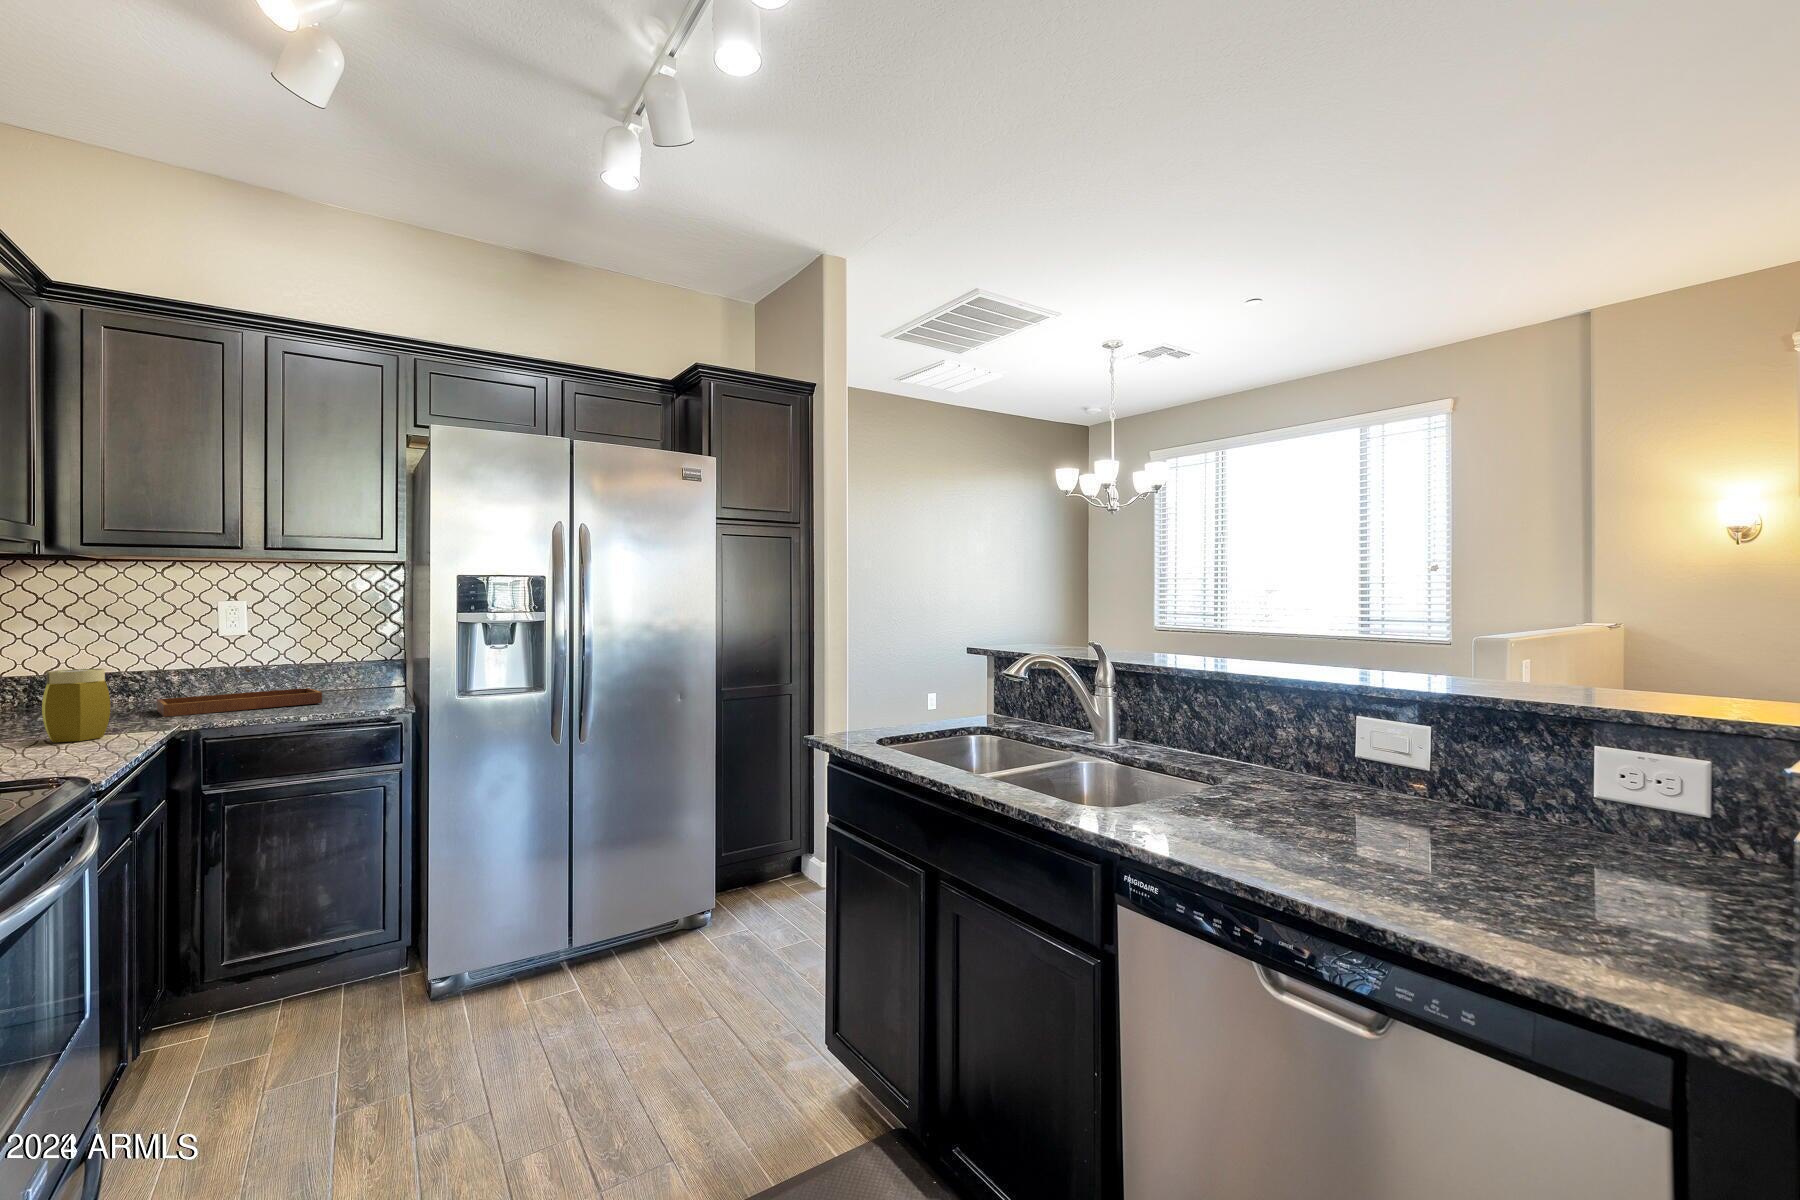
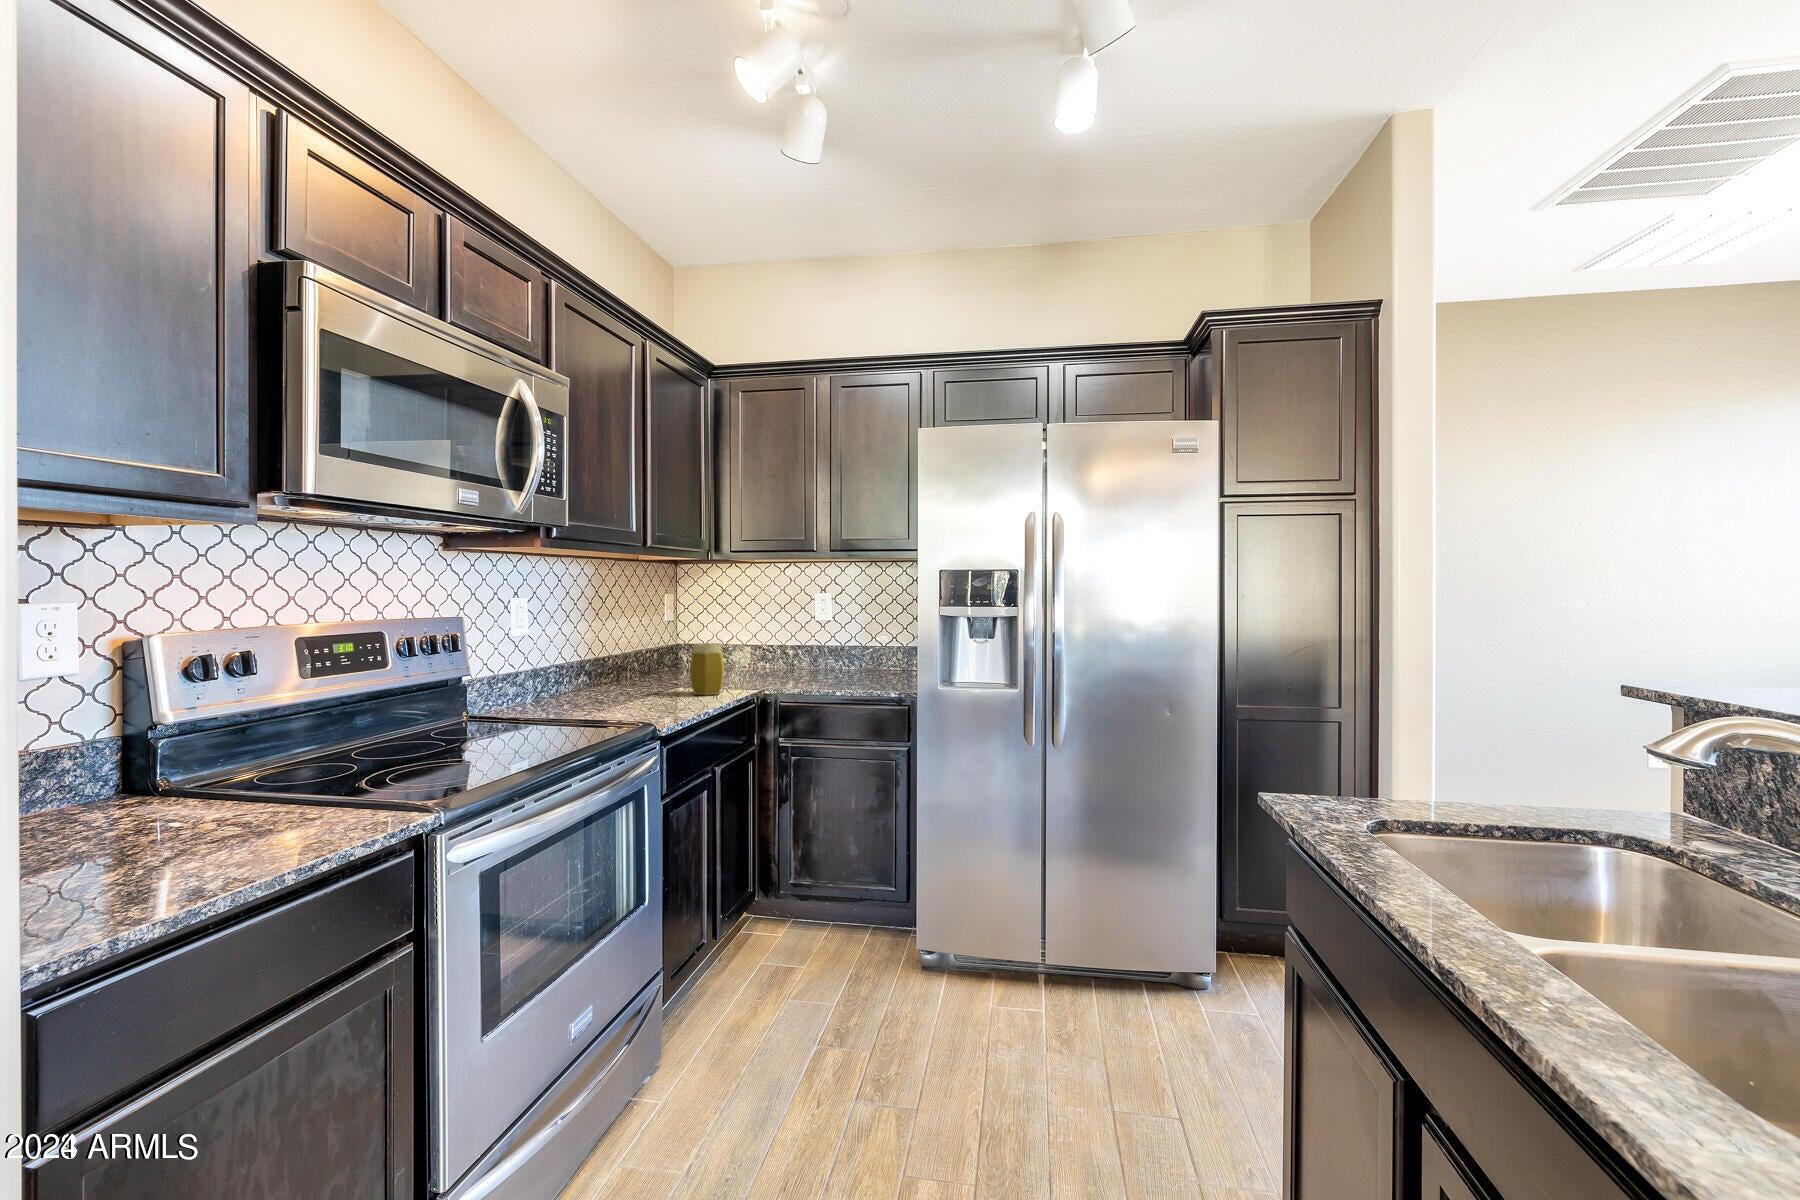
tray: present [157,666,322,717] -> none [770,645,868,682]

